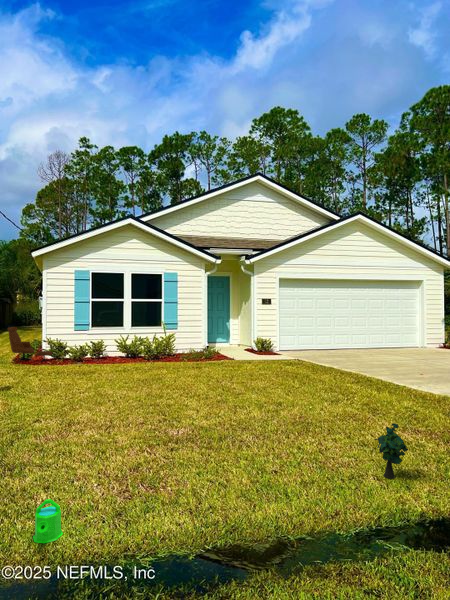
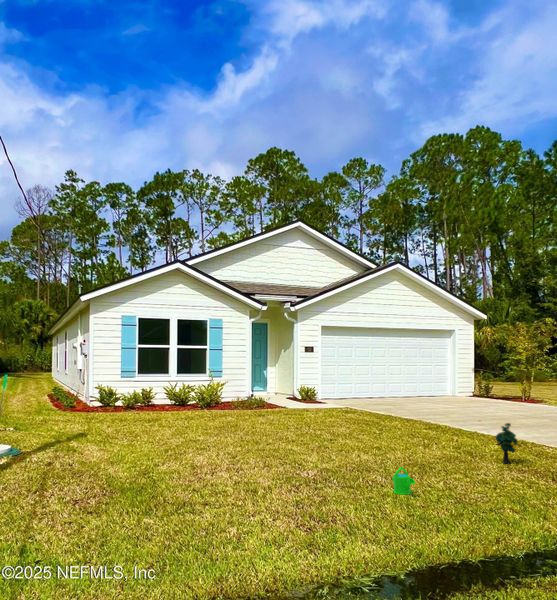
lounge chair: present [8,327,52,361] -> none [55,378,102,415]
watering can: present [33,499,63,544] -> present [392,467,415,495]

